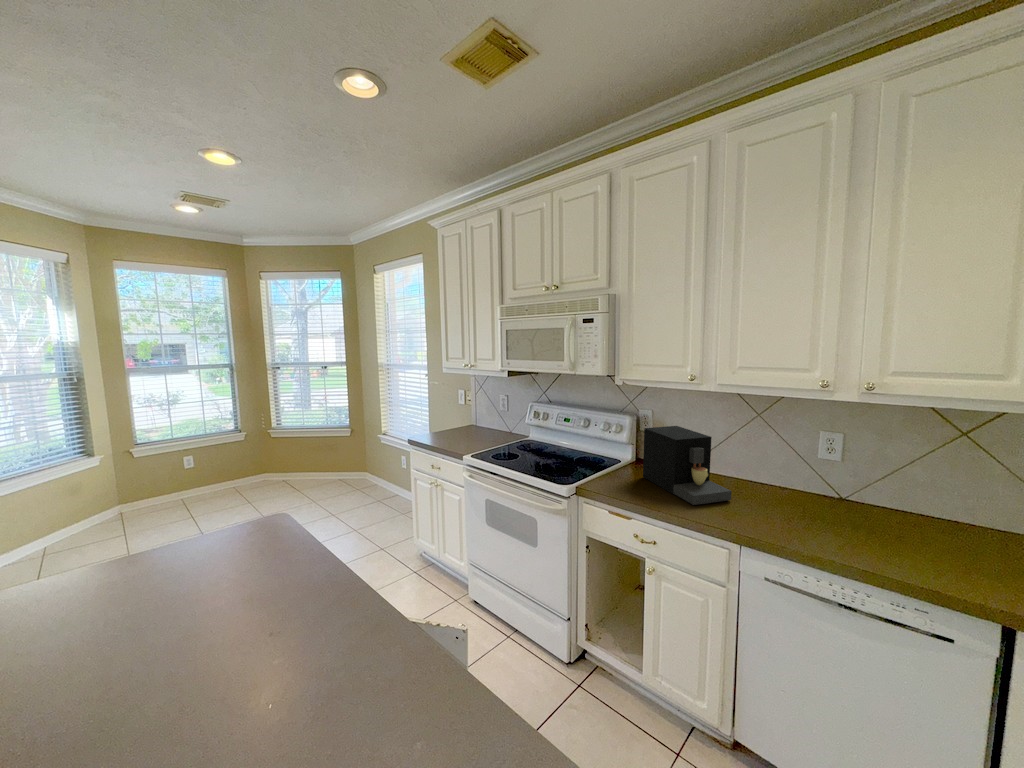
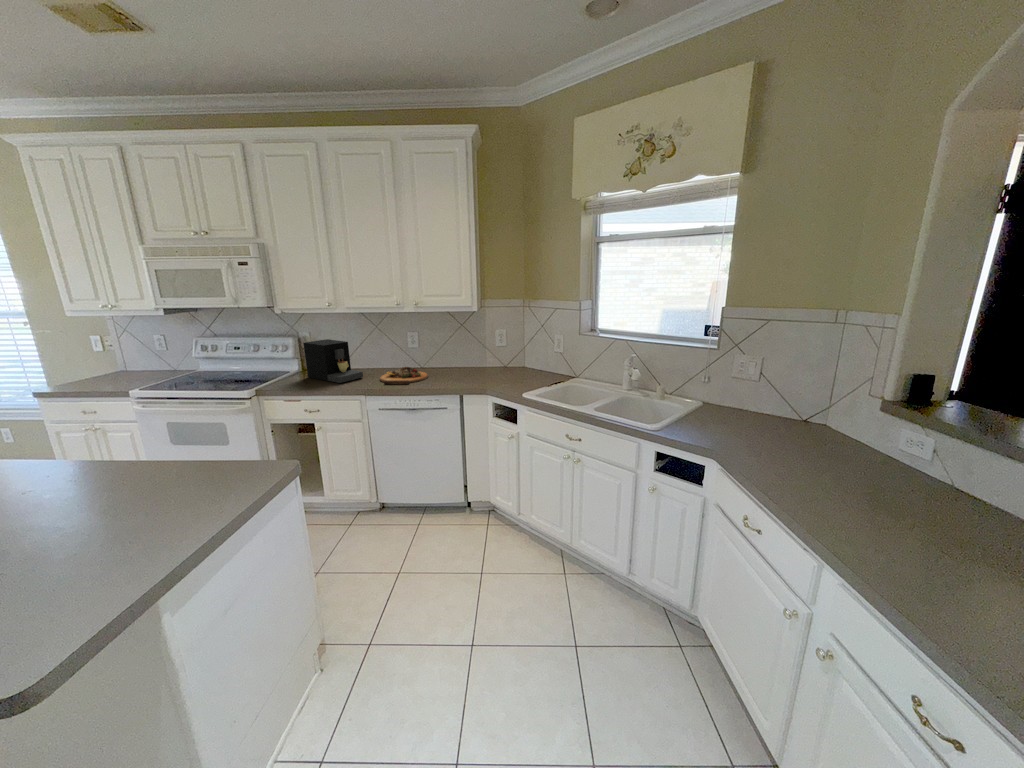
cutting board: none [765,500,877,549] -> present [380,367,428,384]

